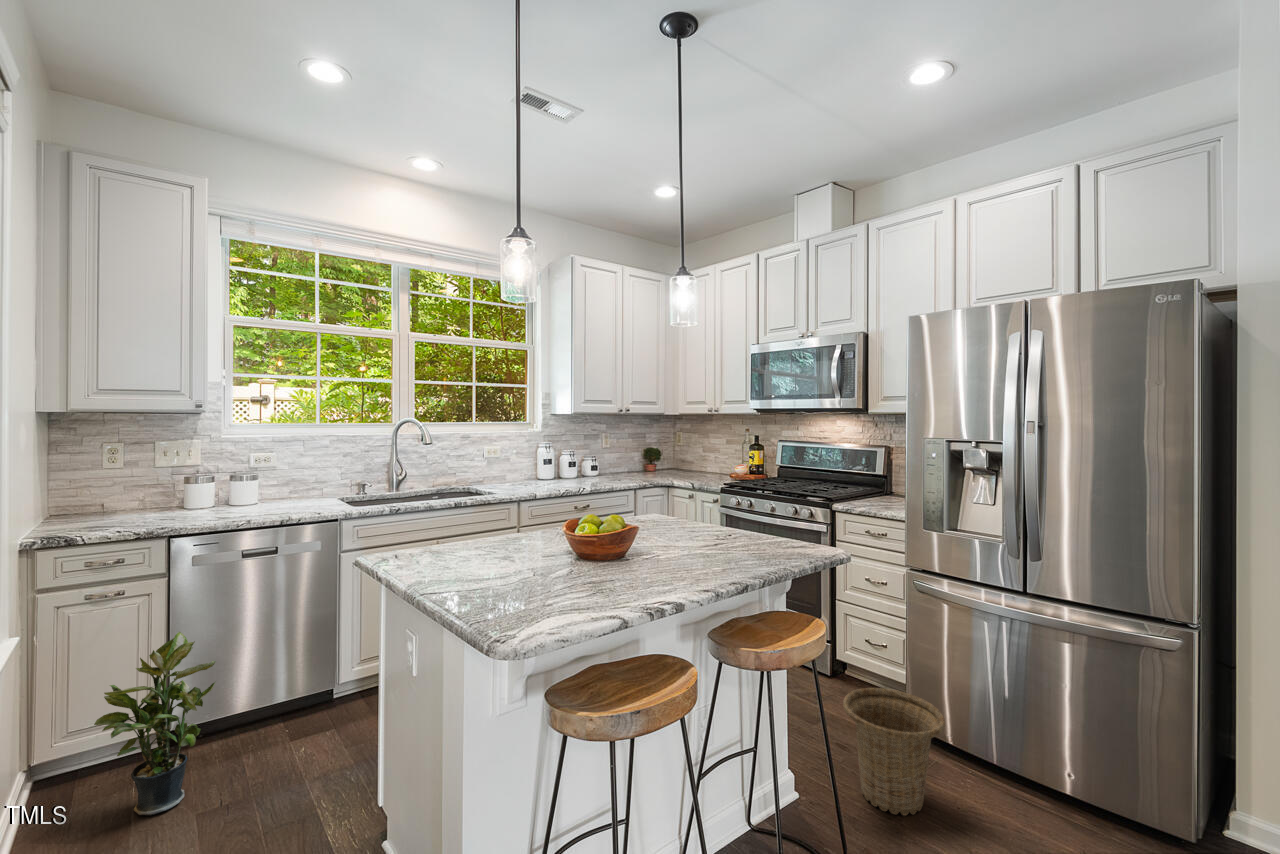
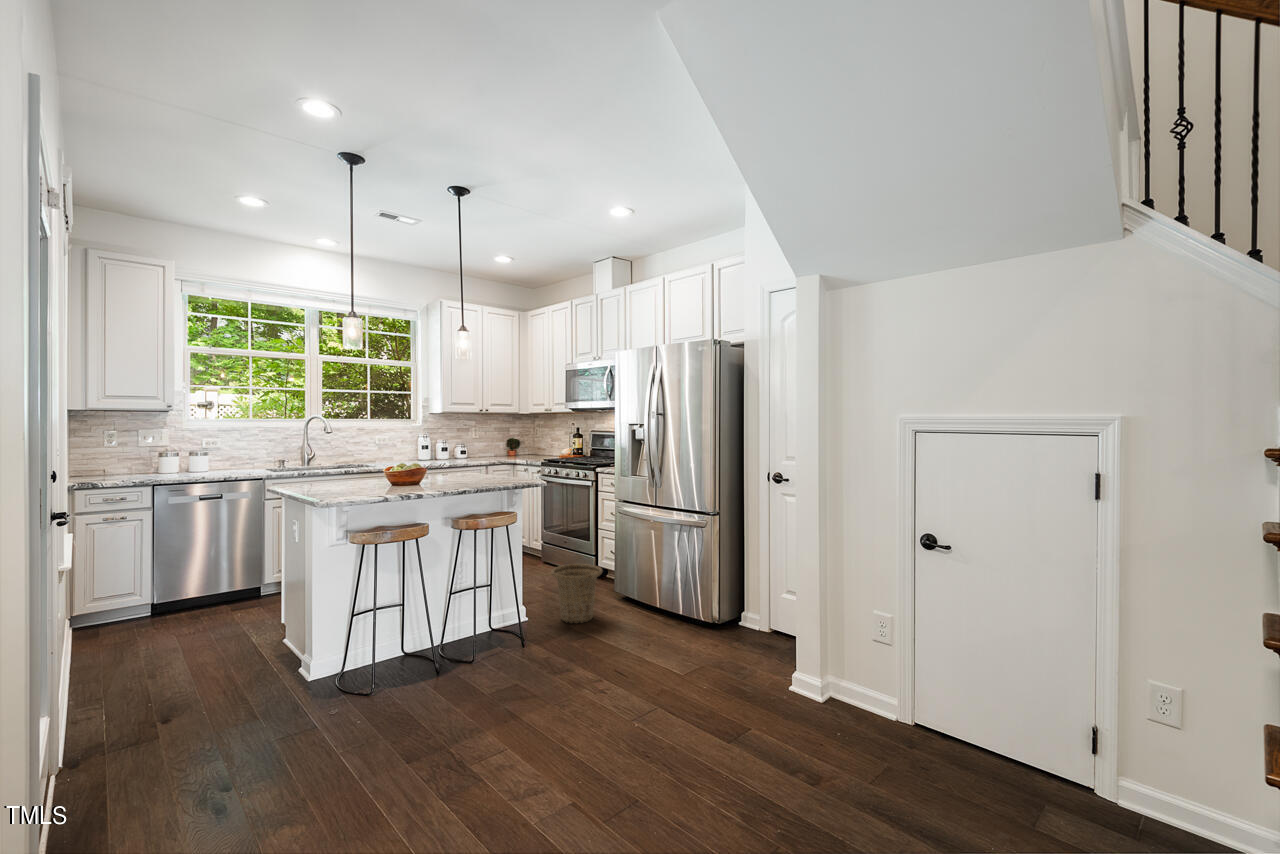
potted plant: present [94,632,216,815] -> none [117,536,186,636]

